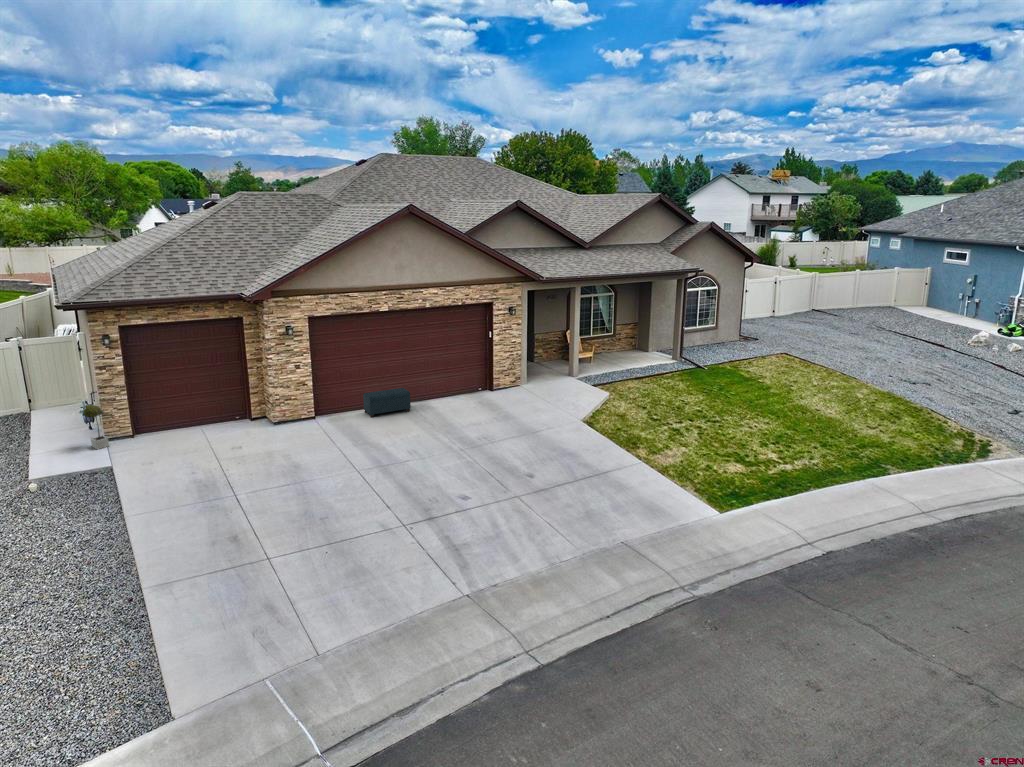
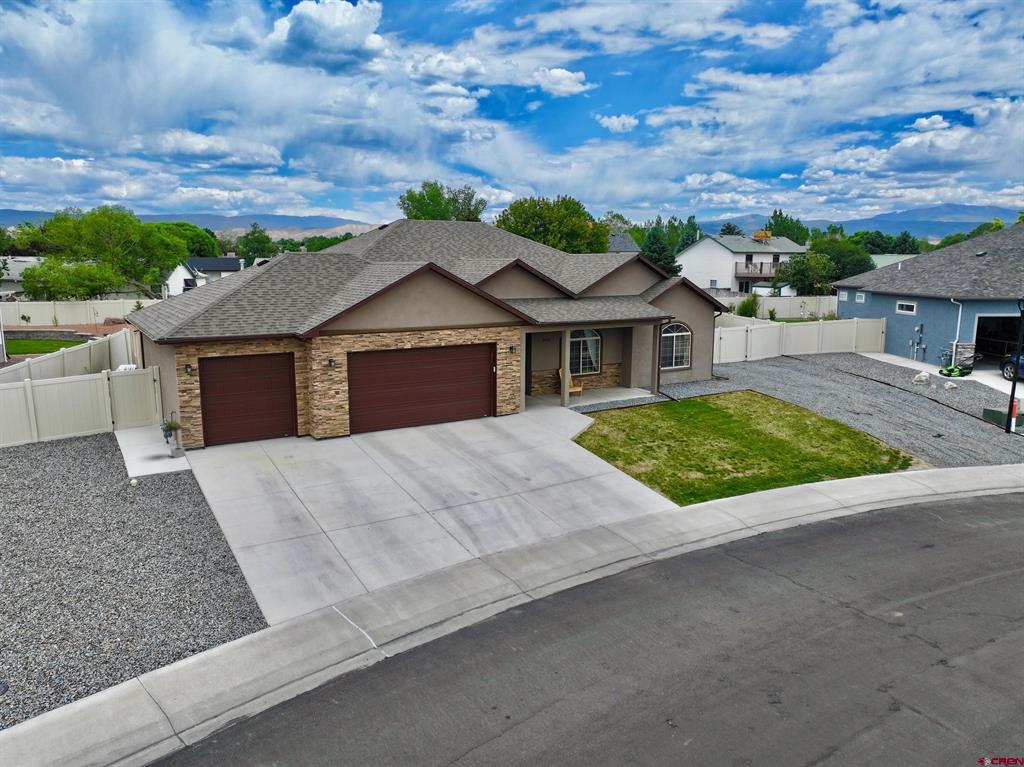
bench: present [363,388,410,417] -> none [390,413,429,436]

